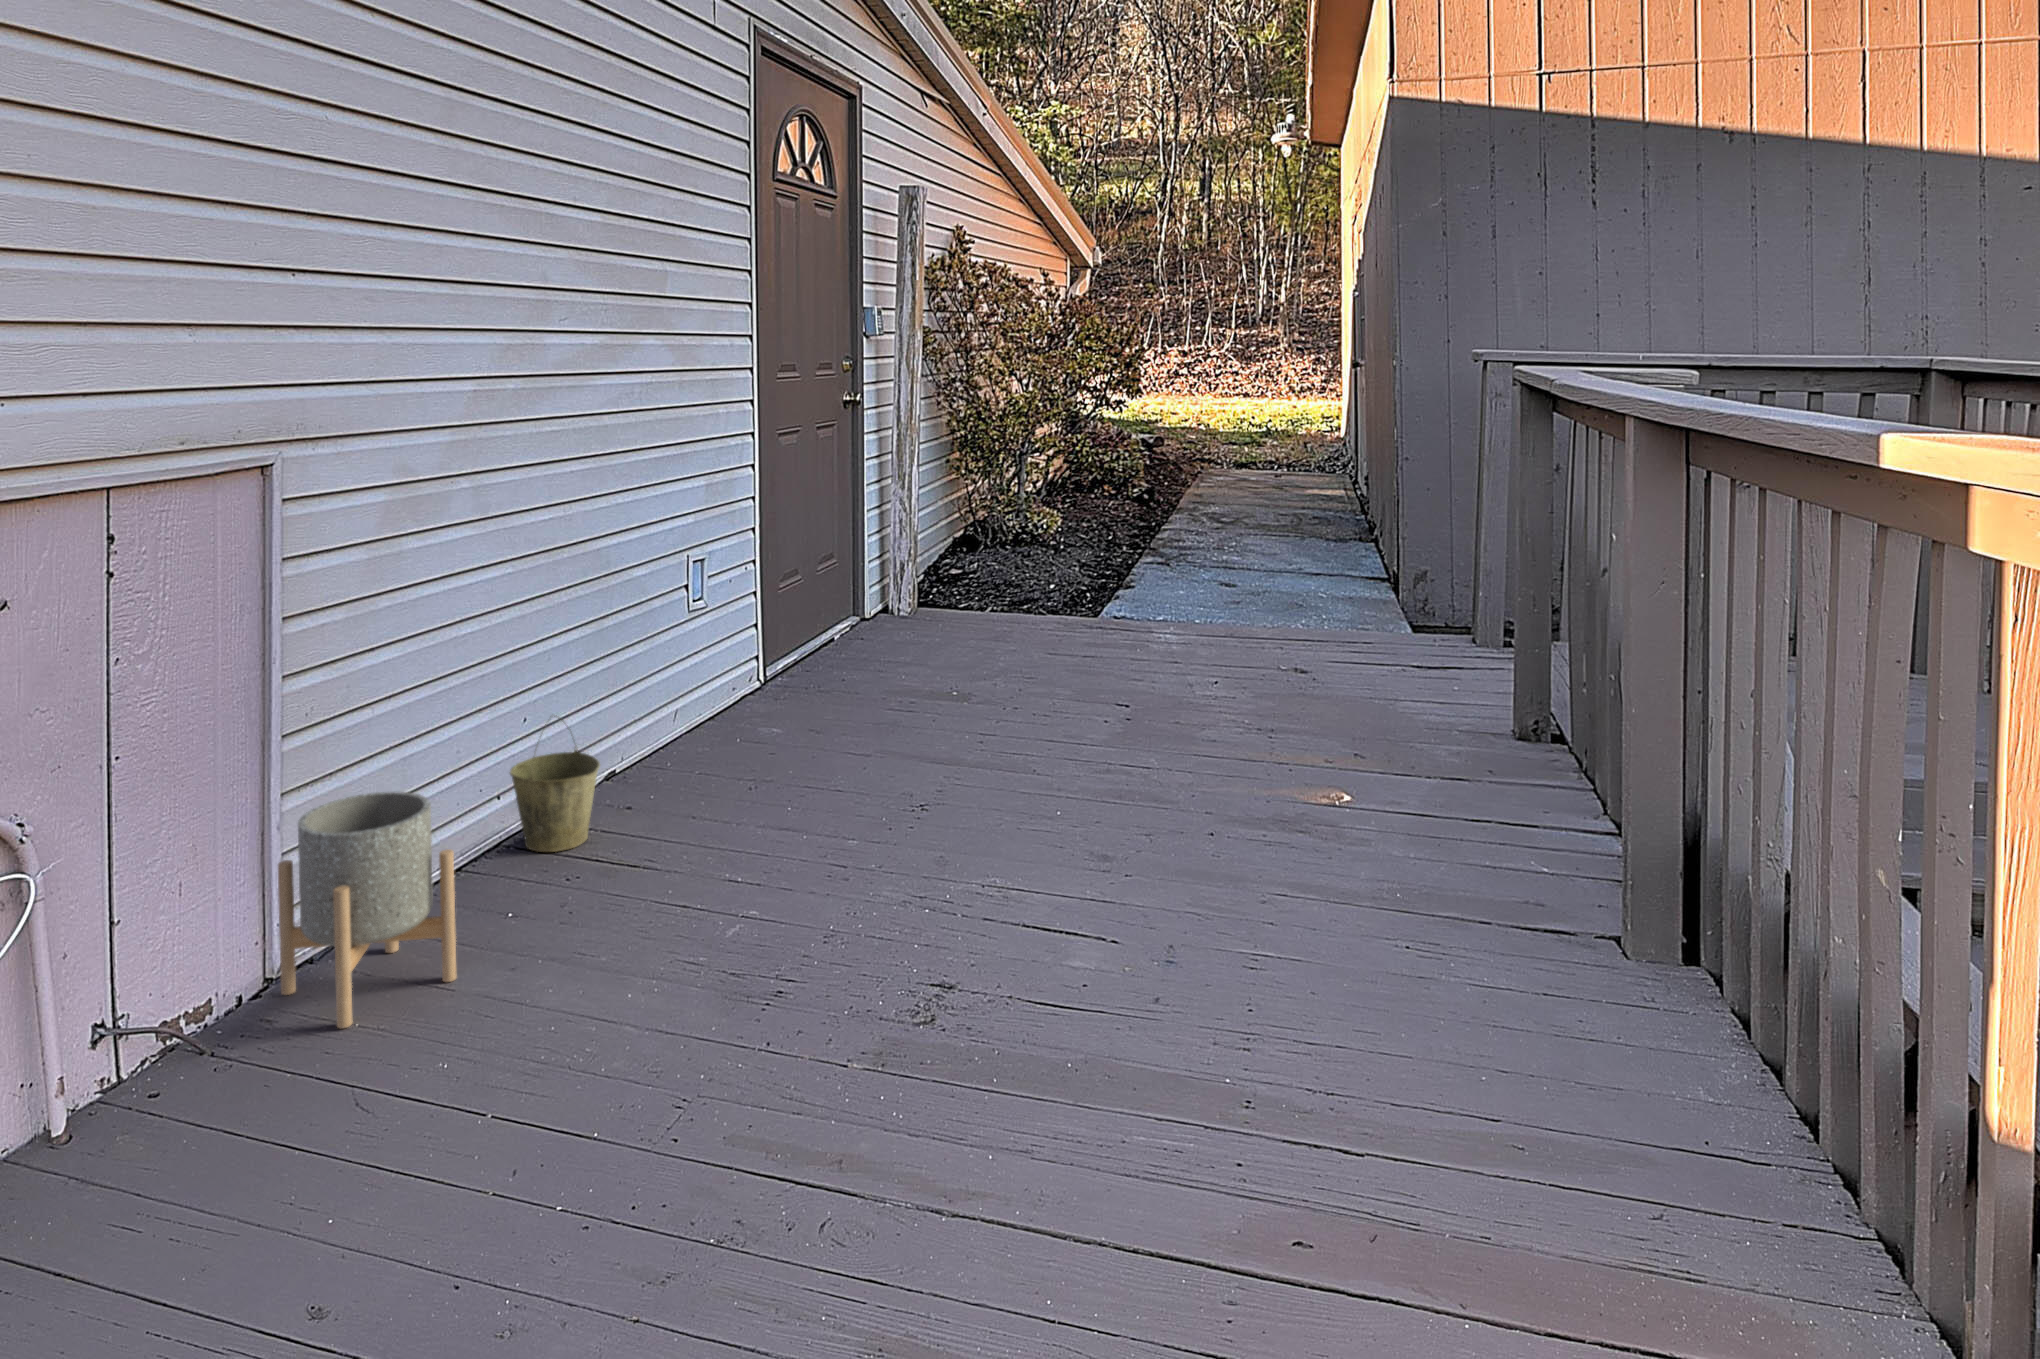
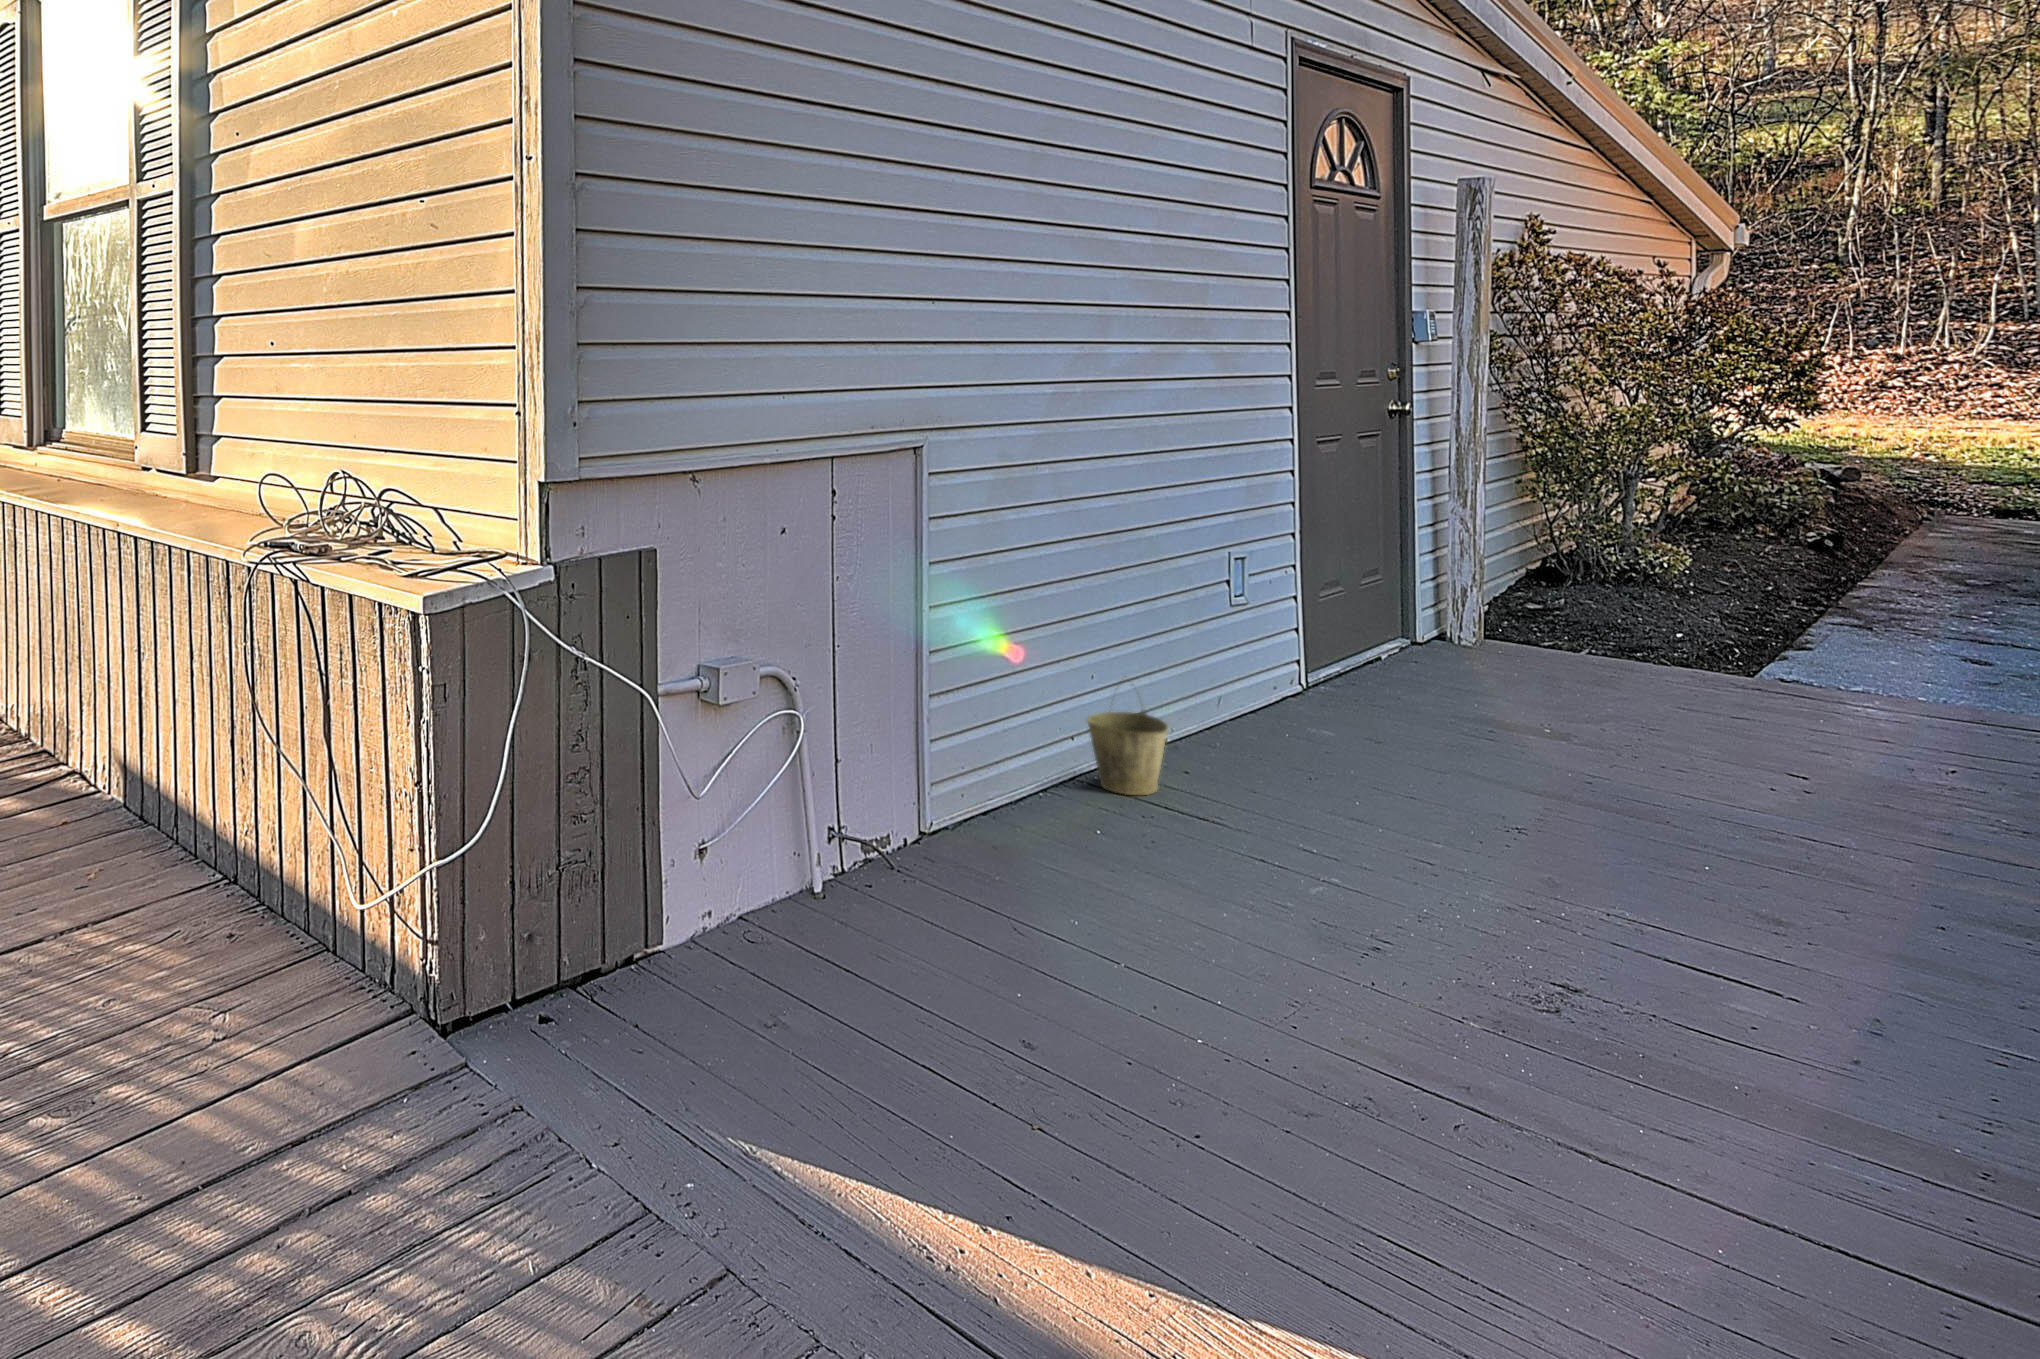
planter: present [278,792,456,1029] -> none [933,710,1071,881]

